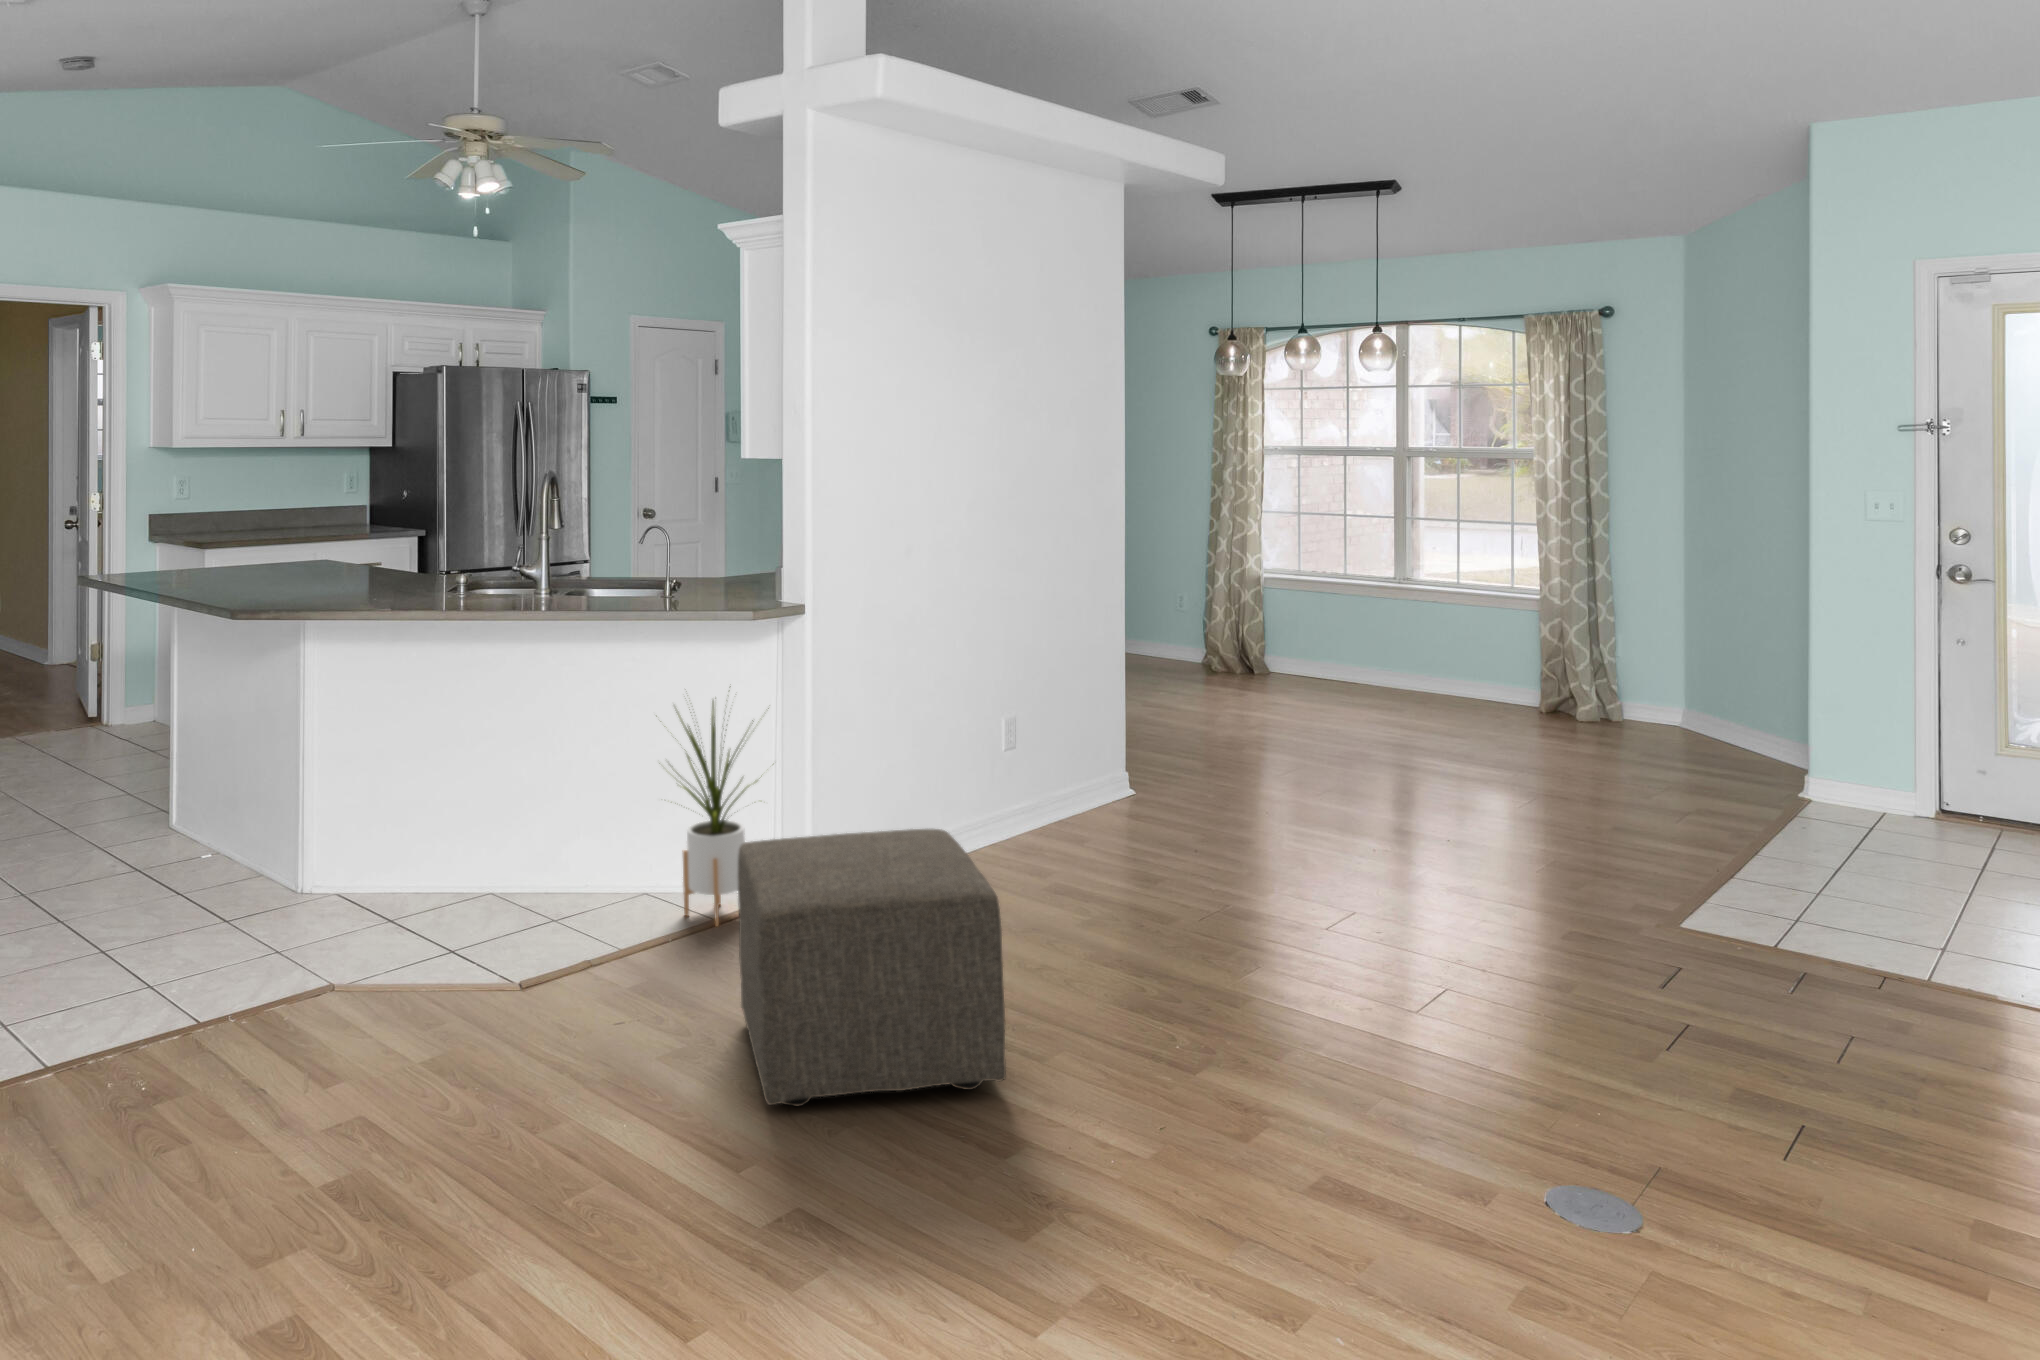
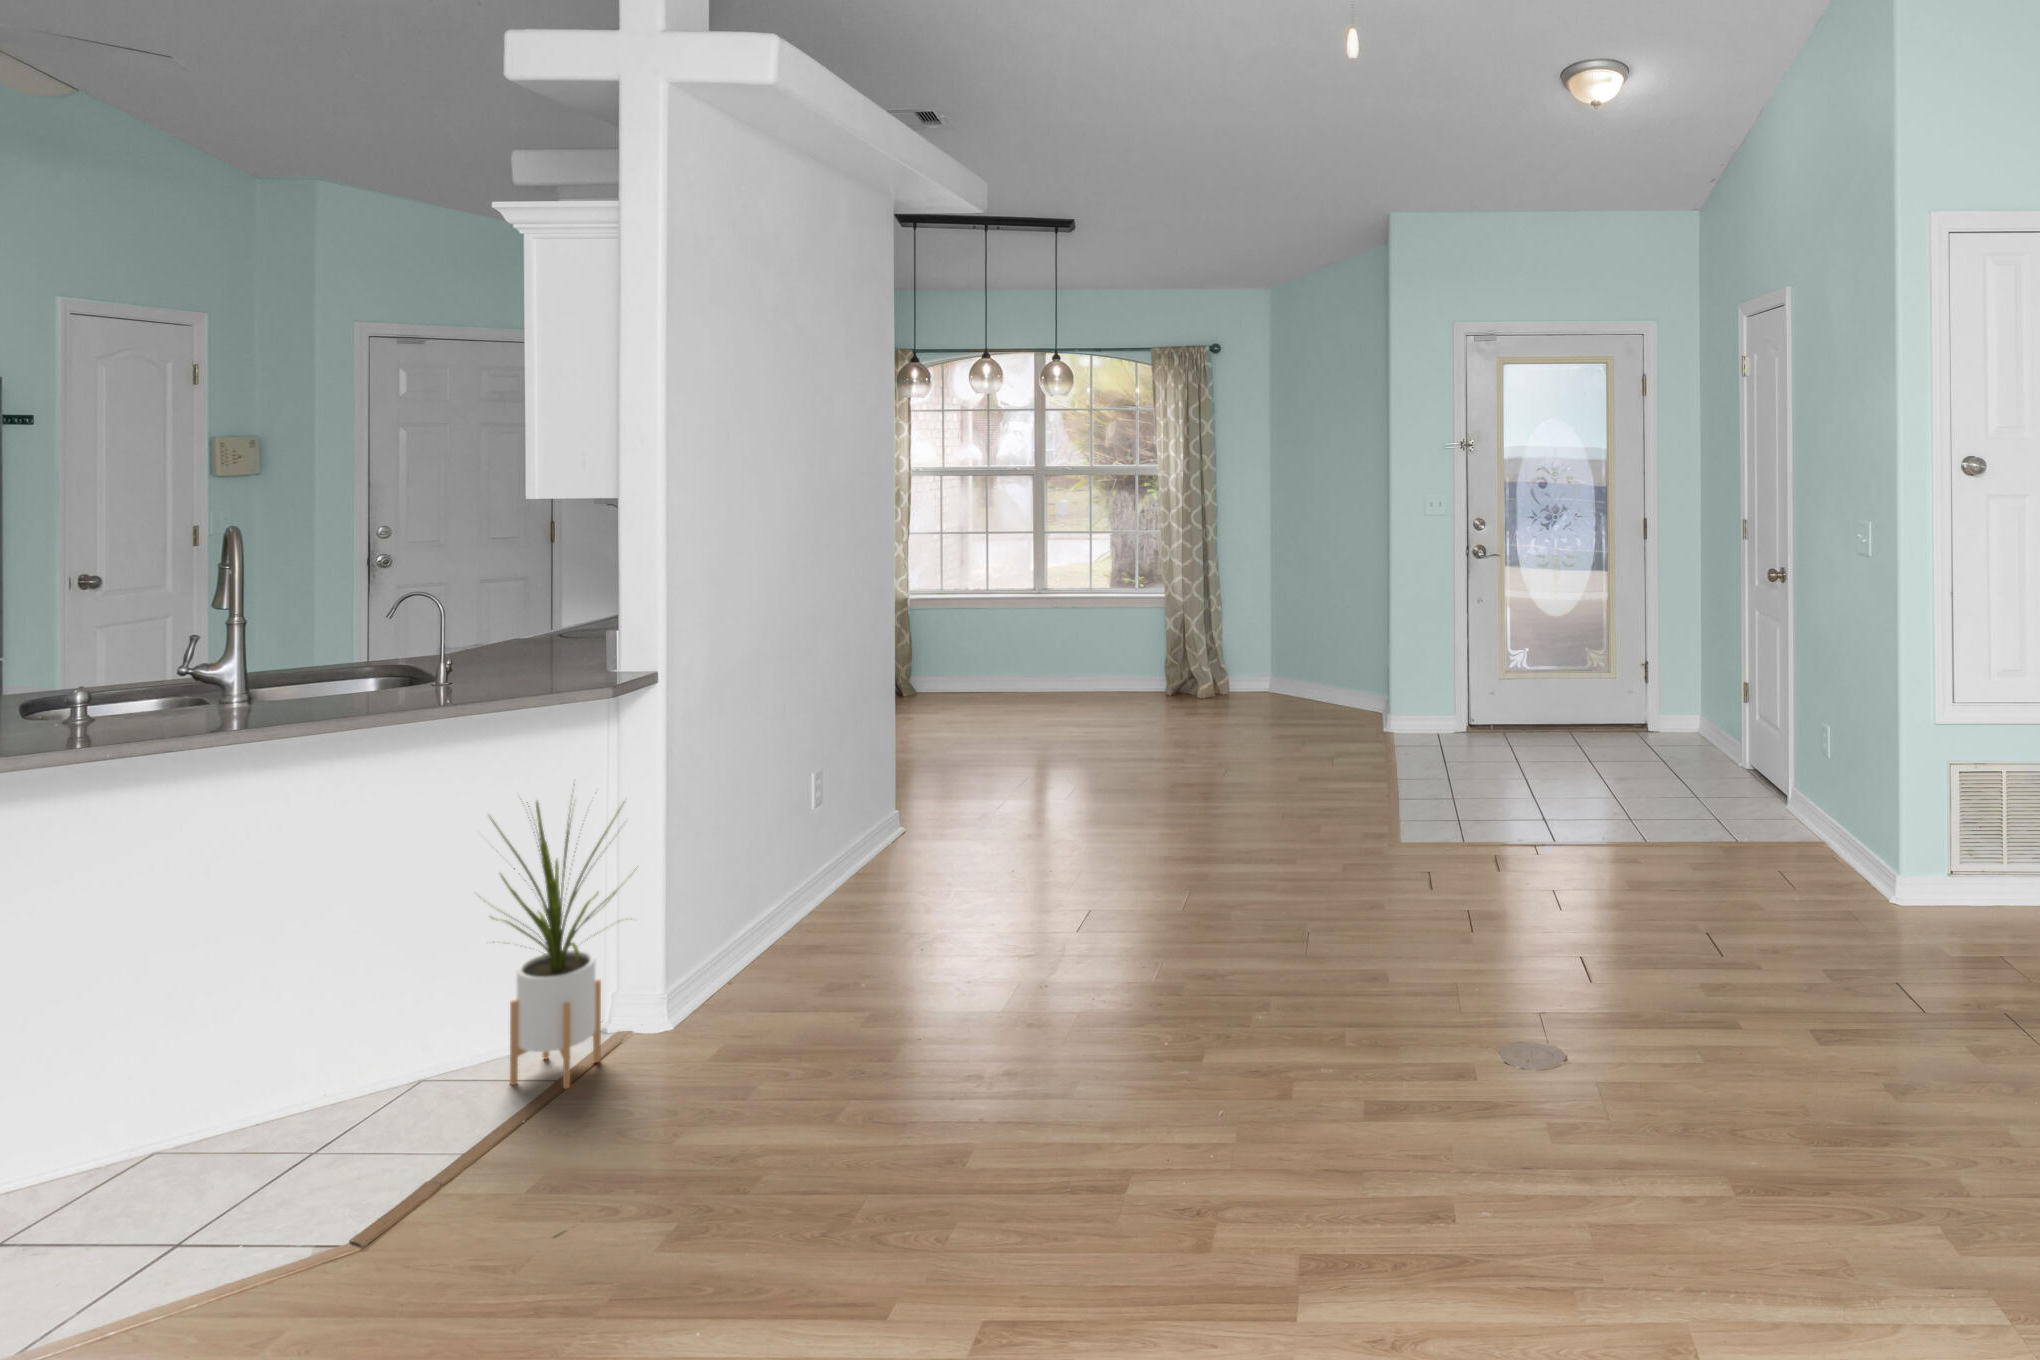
ottoman: present [738,829,1006,1106] -> none [708,915,1079,1303]

